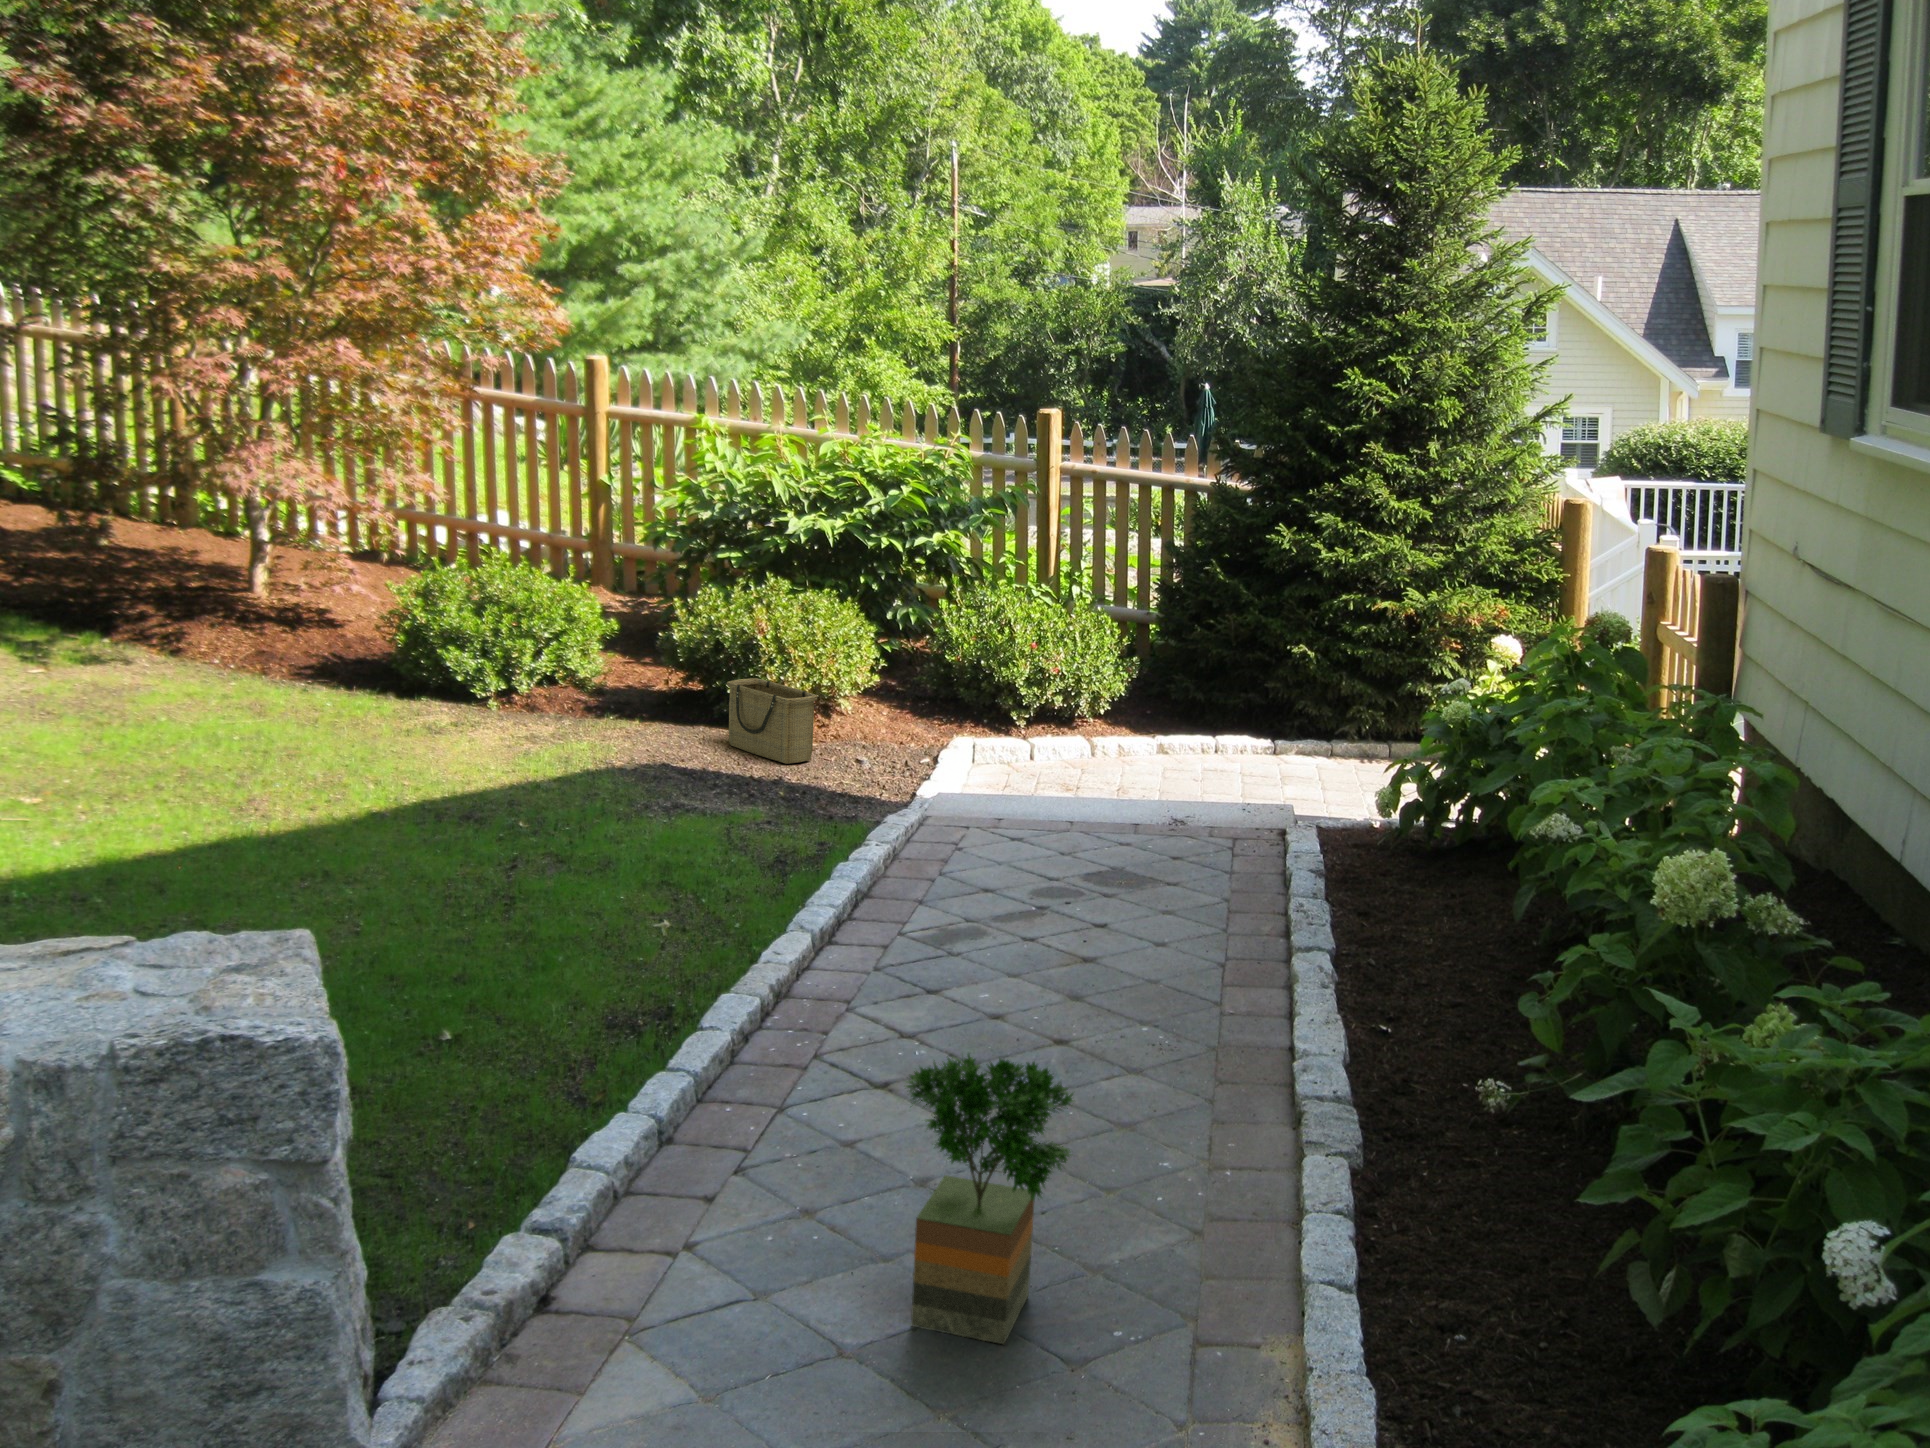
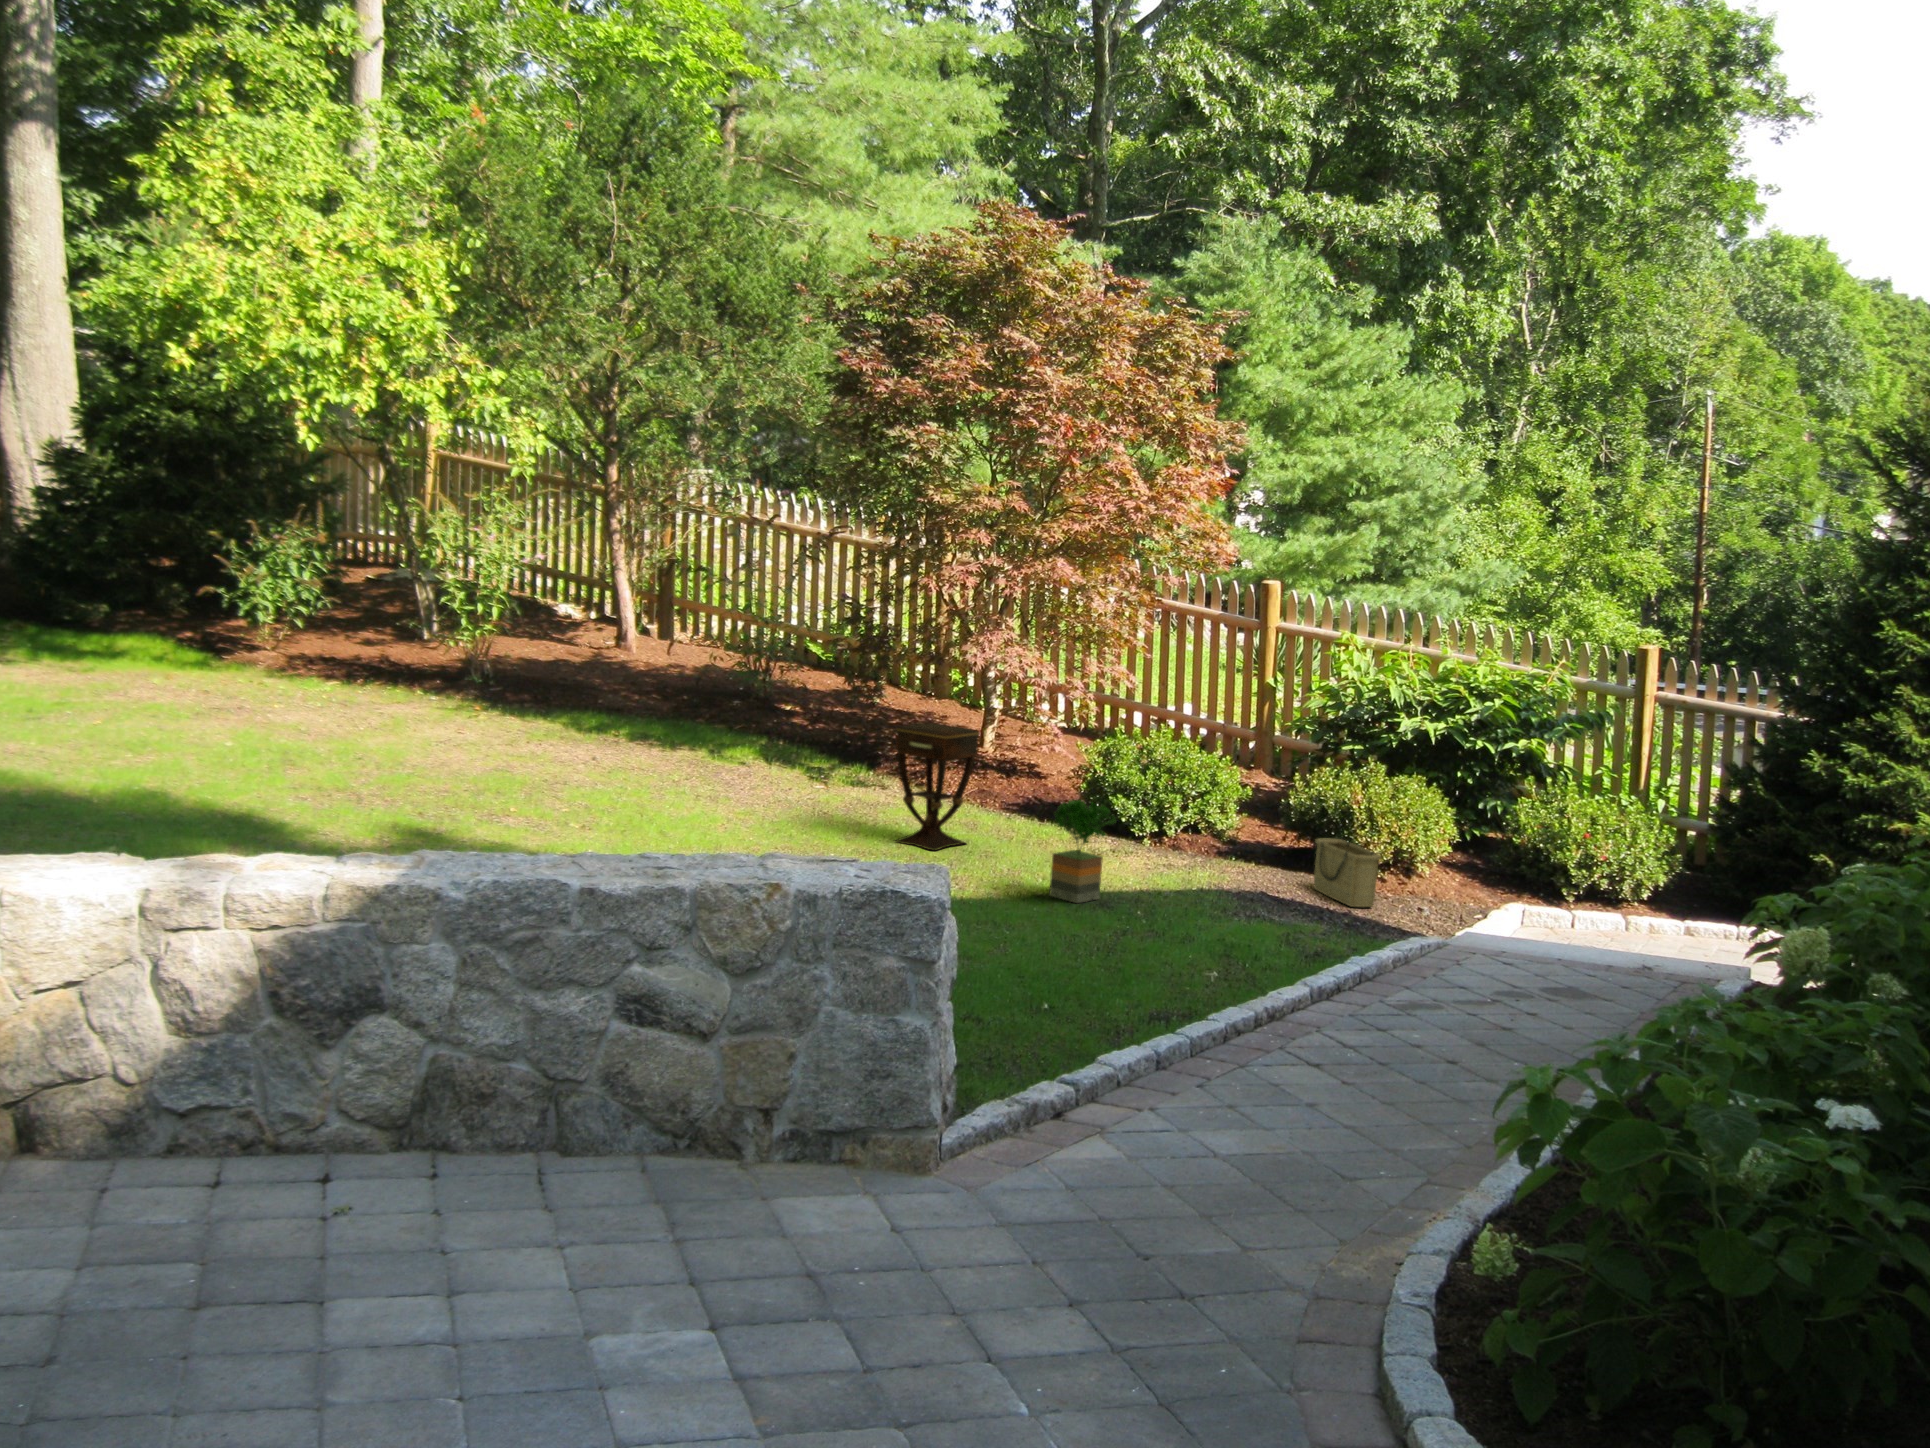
side table: none [106,575,242,762] -> present [894,723,979,850]
potted tree: present [907,1054,1073,1344] -> present [1049,800,1115,903]

